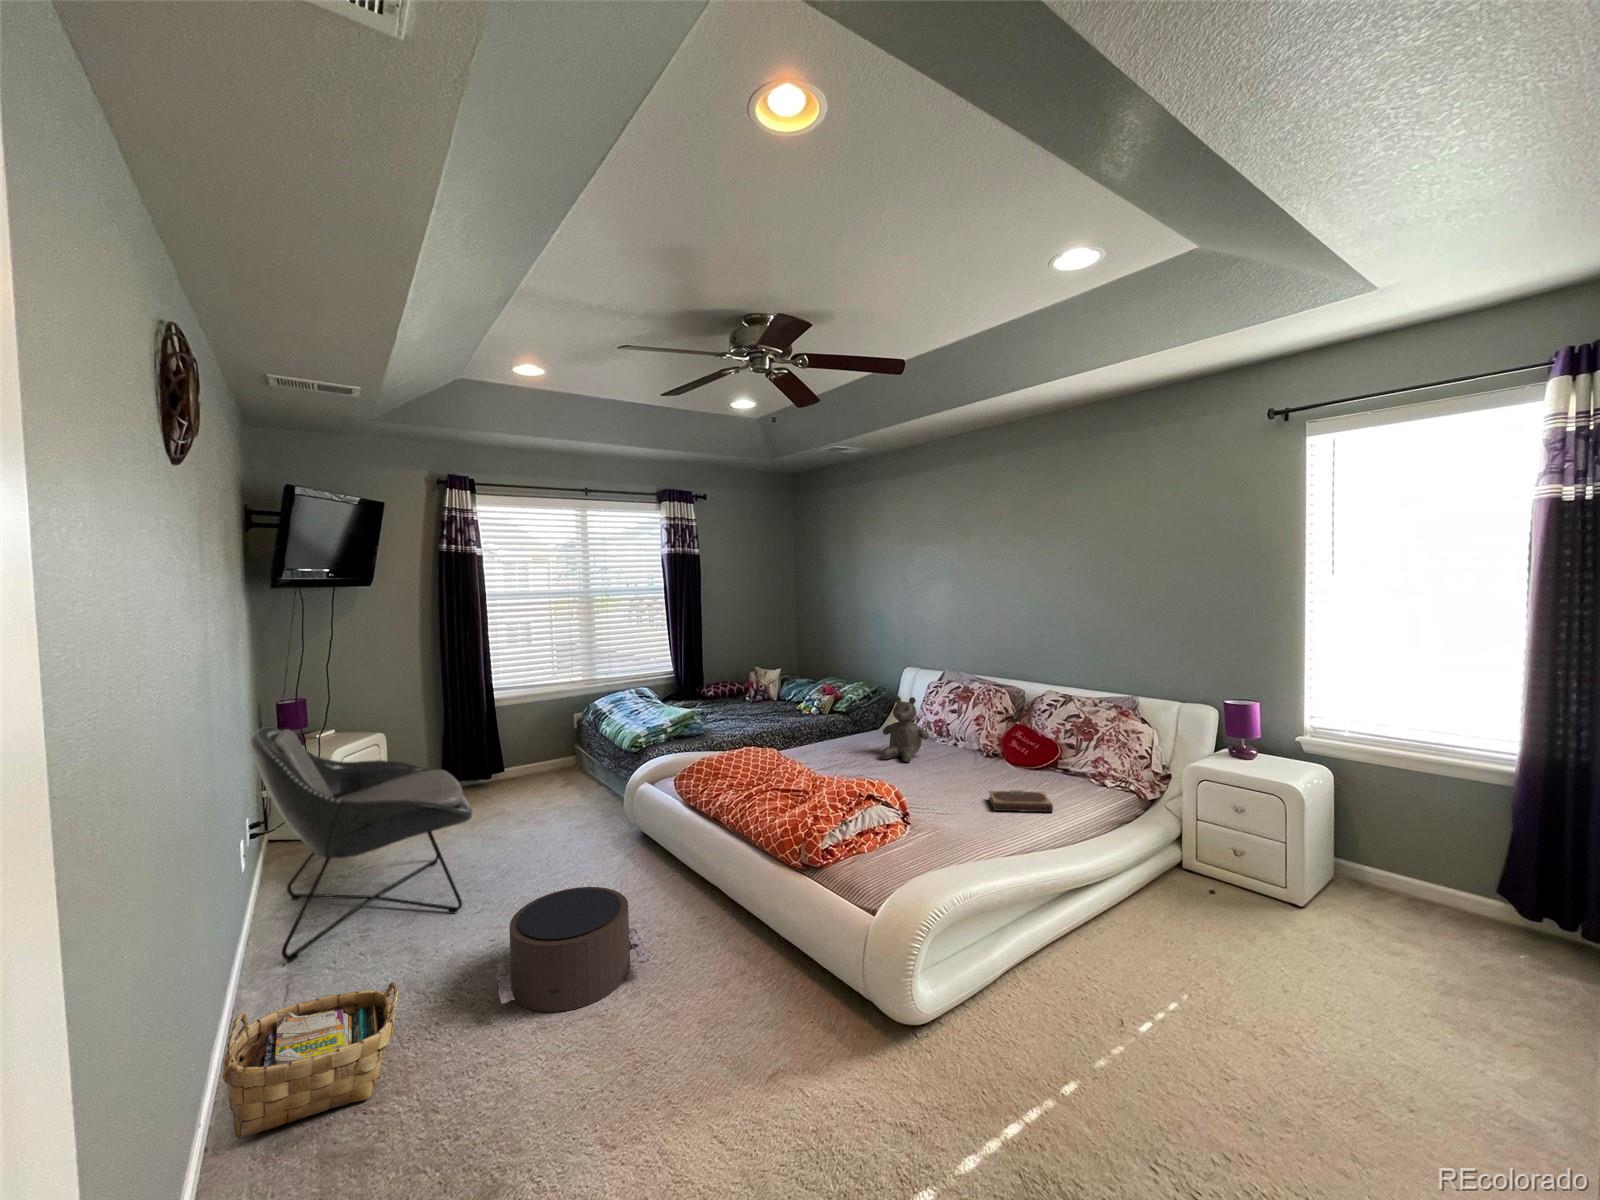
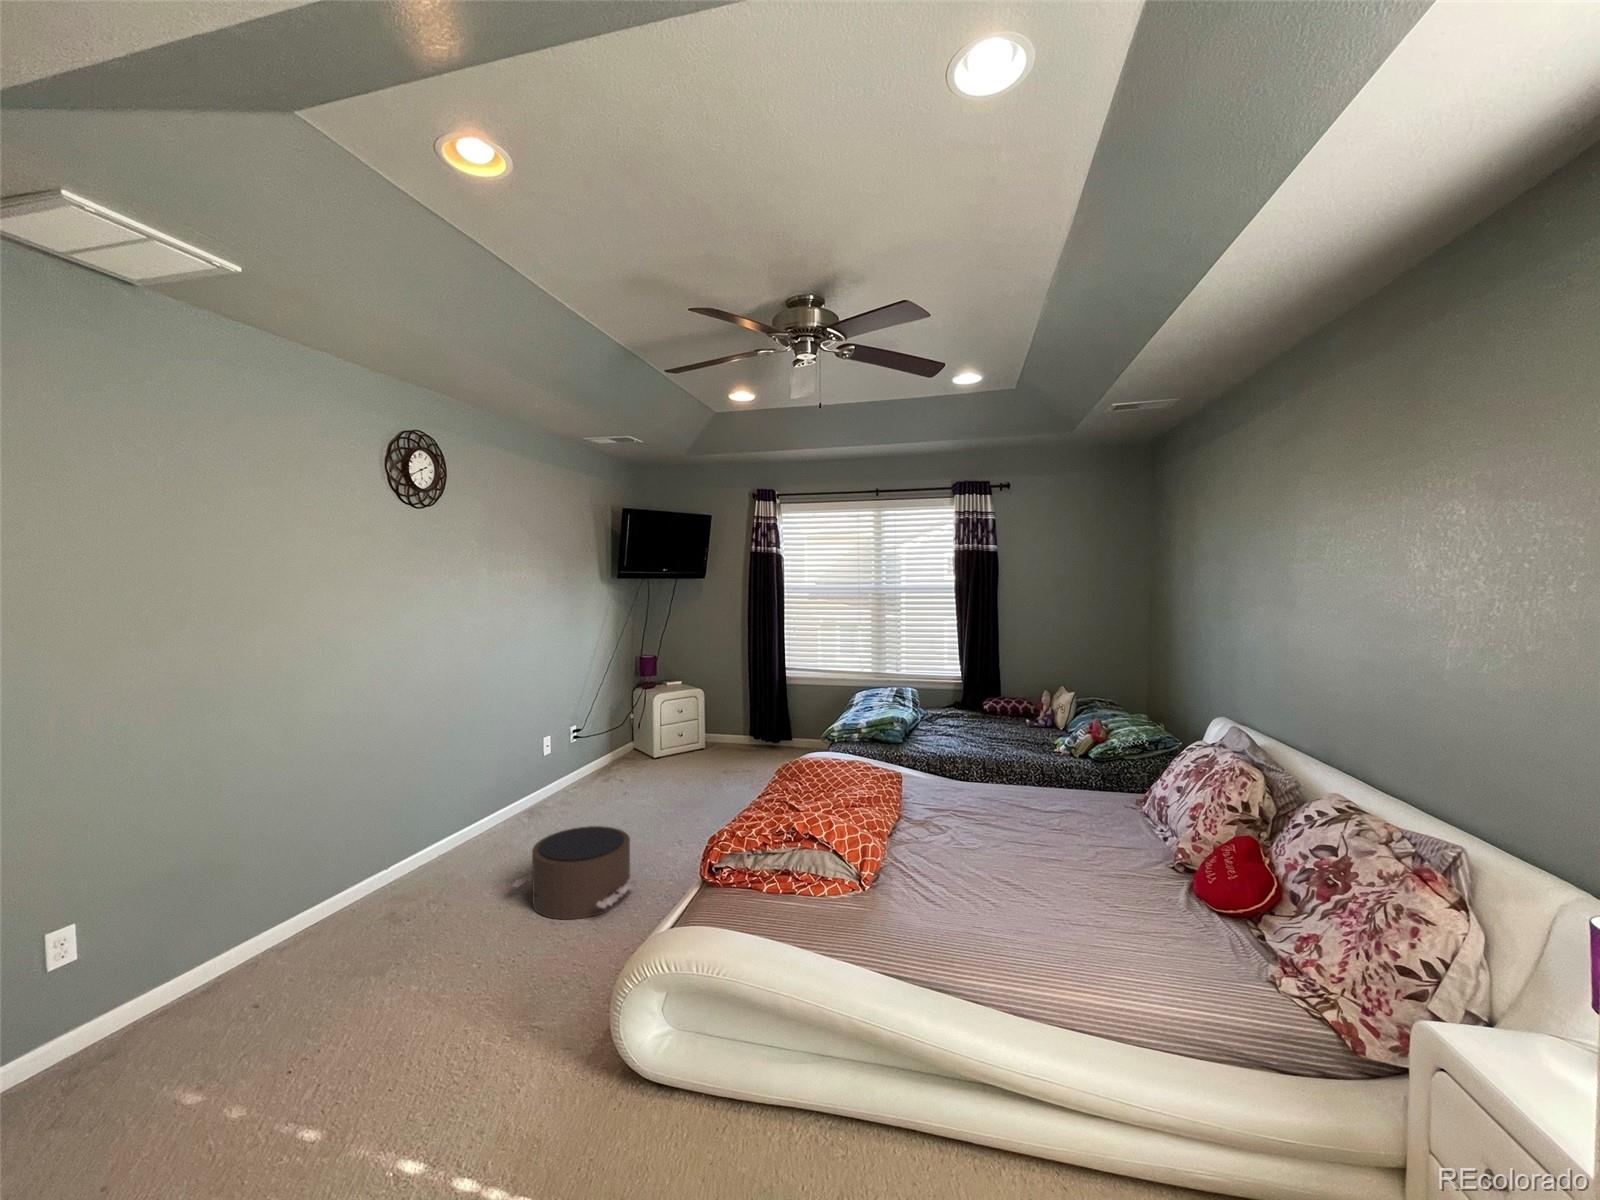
teddy bear: present [881,696,929,762] -> none [1023,742,1093,835]
lounge chair: present [250,728,472,962] -> none [520,665,672,825]
notebook: present [989,790,1053,812] -> none [987,900,1100,970]
woven basket: present [223,981,398,1139] -> none [372,821,473,903]

